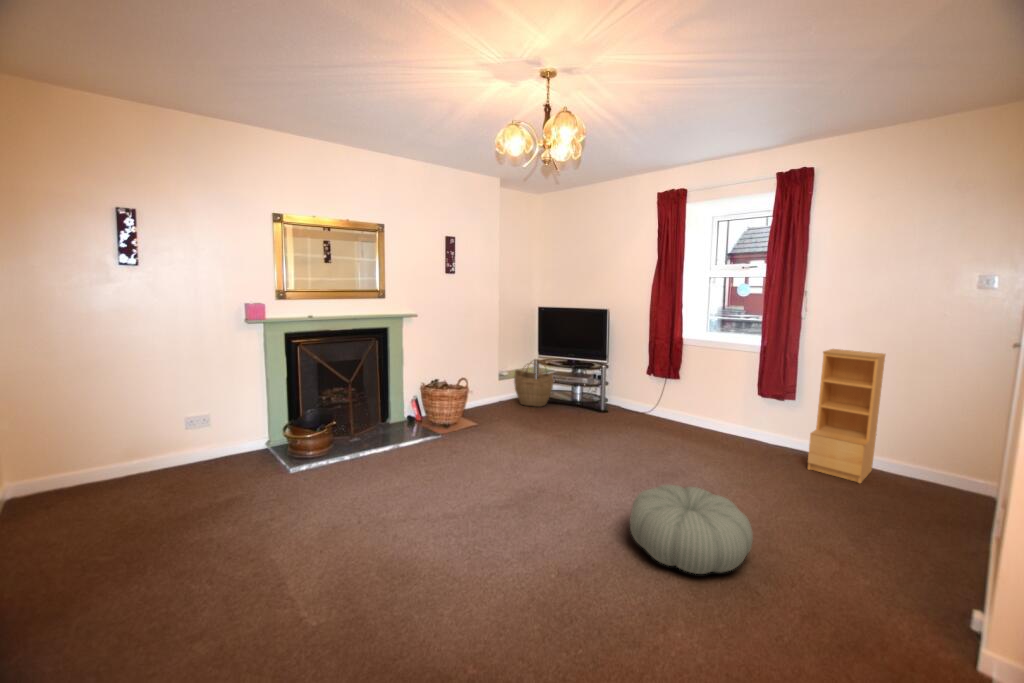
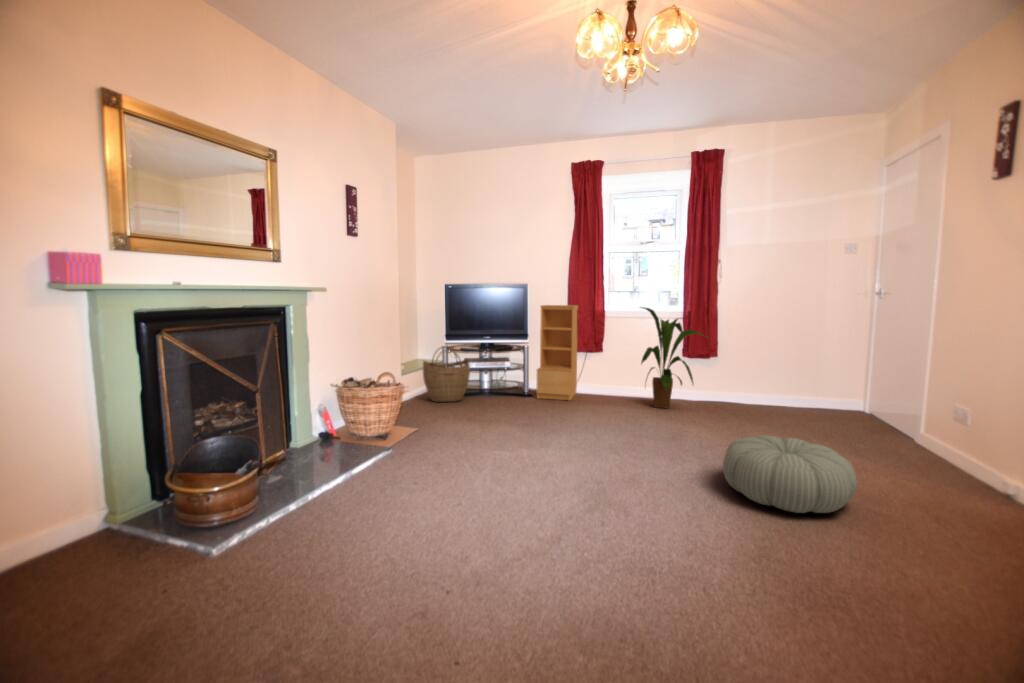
house plant: none [689,339,779,446] -> present [641,307,702,408]
bookshelf: present [808,349,885,483] -> present [536,305,578,401]

